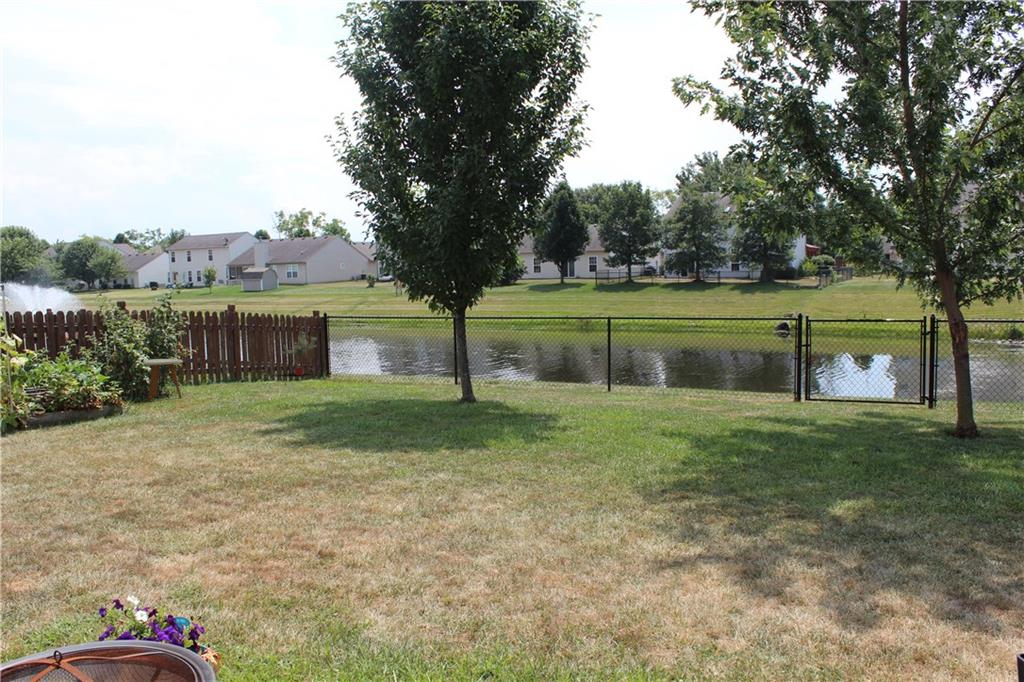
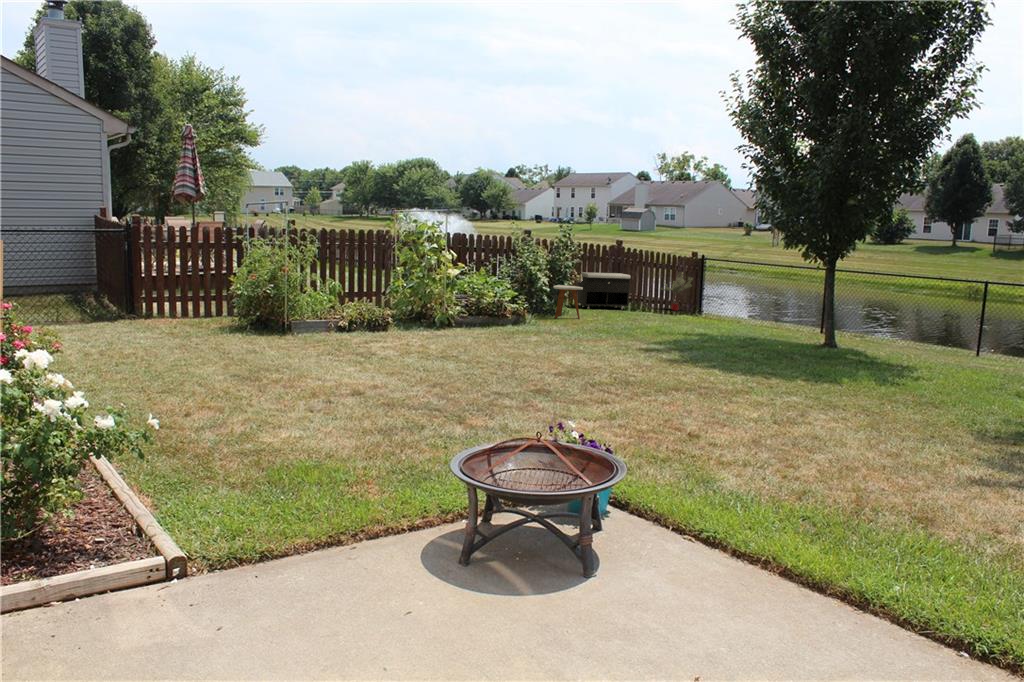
storage bench: none [179,338,244,384] -> present [578,272,631,309]

